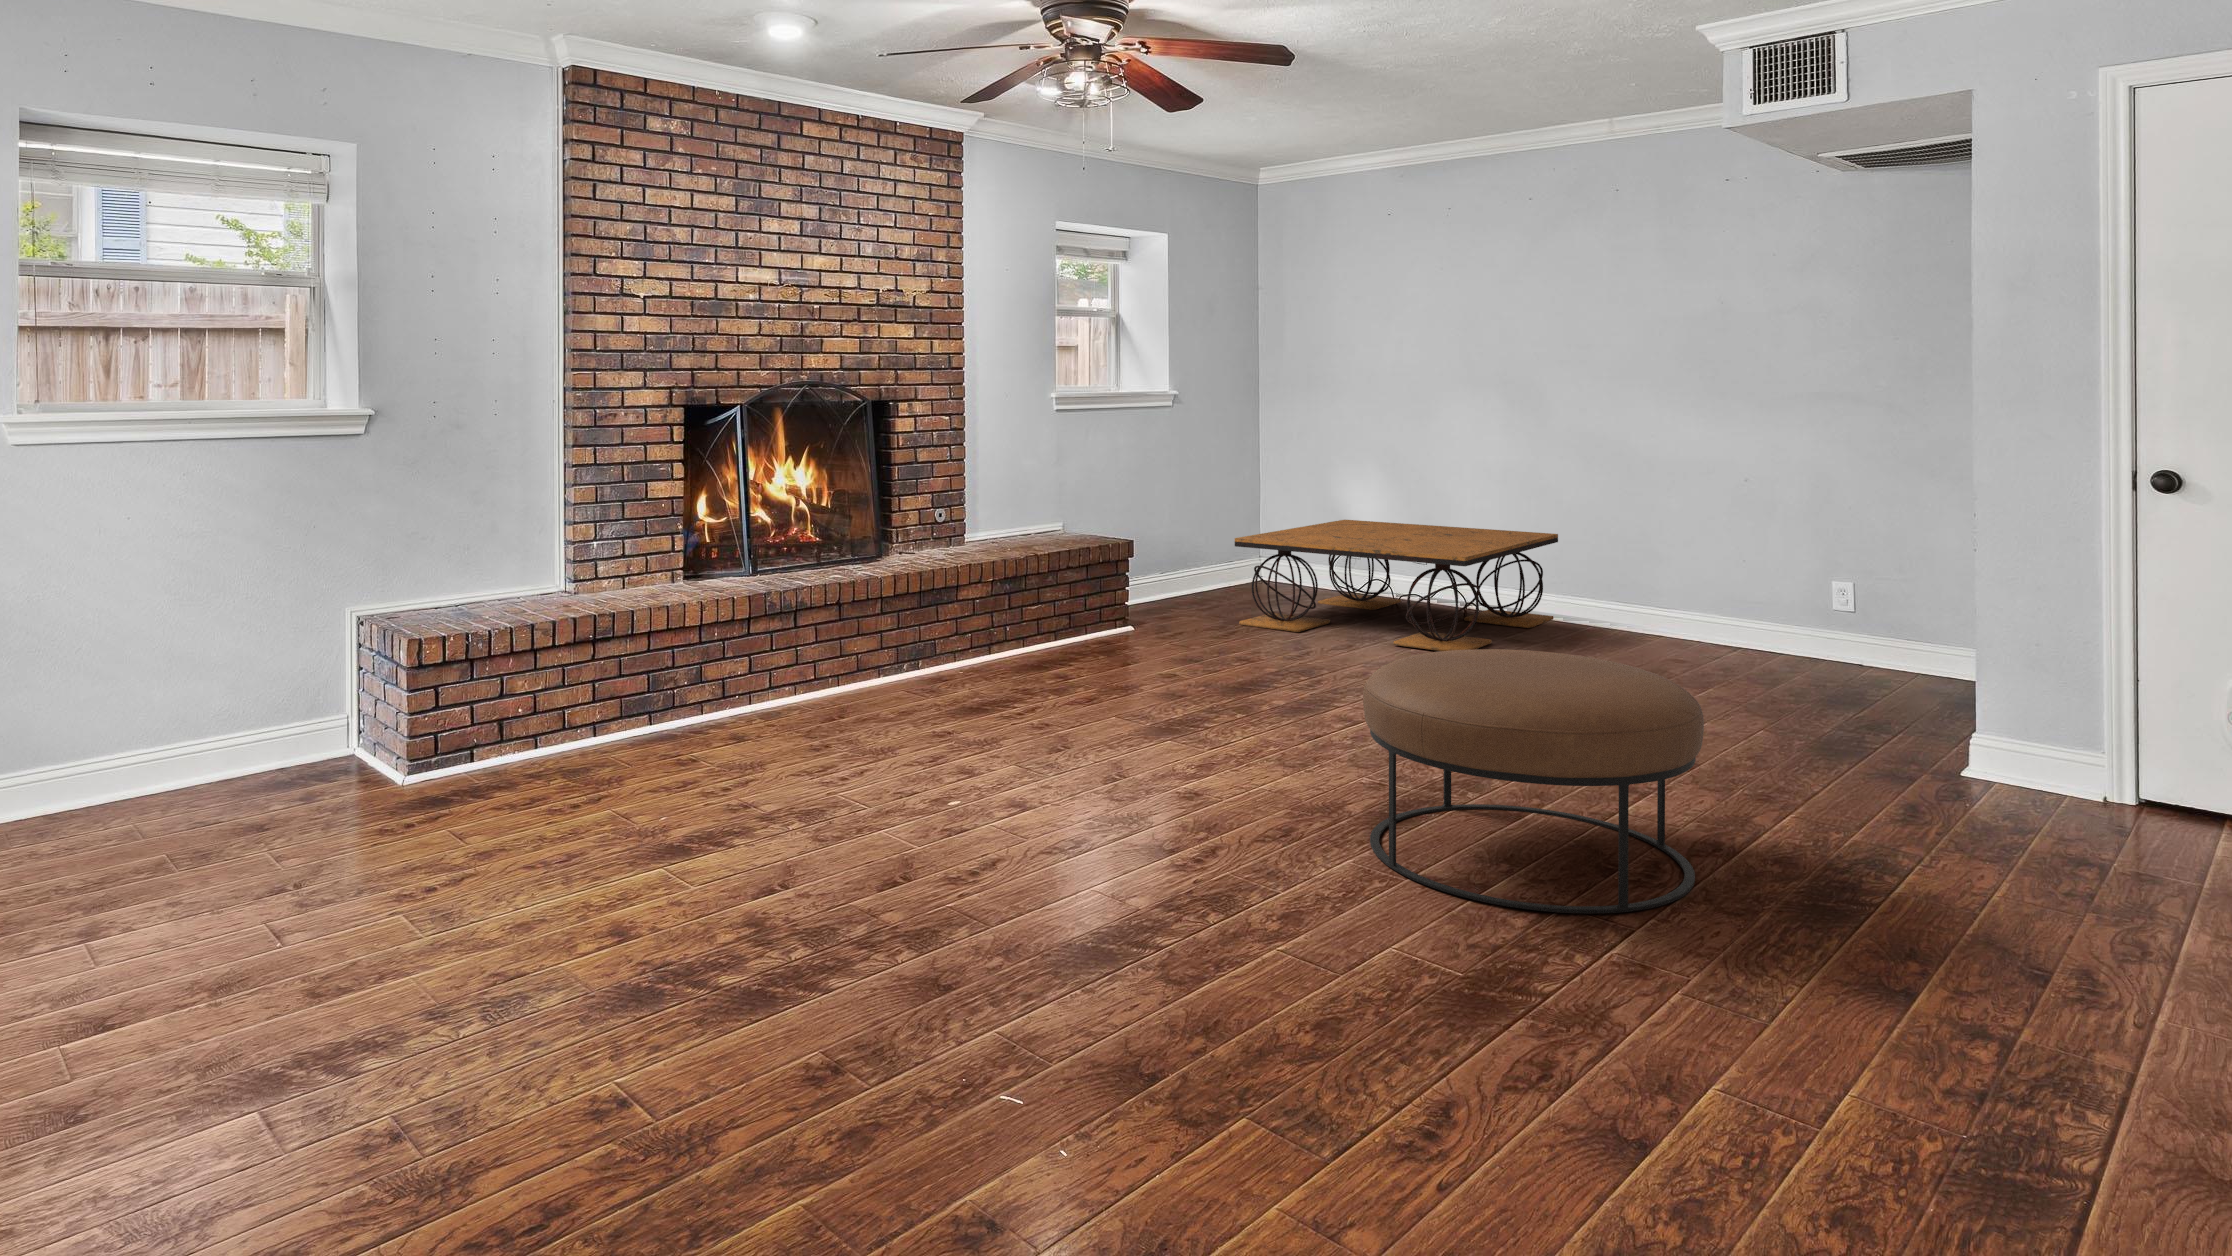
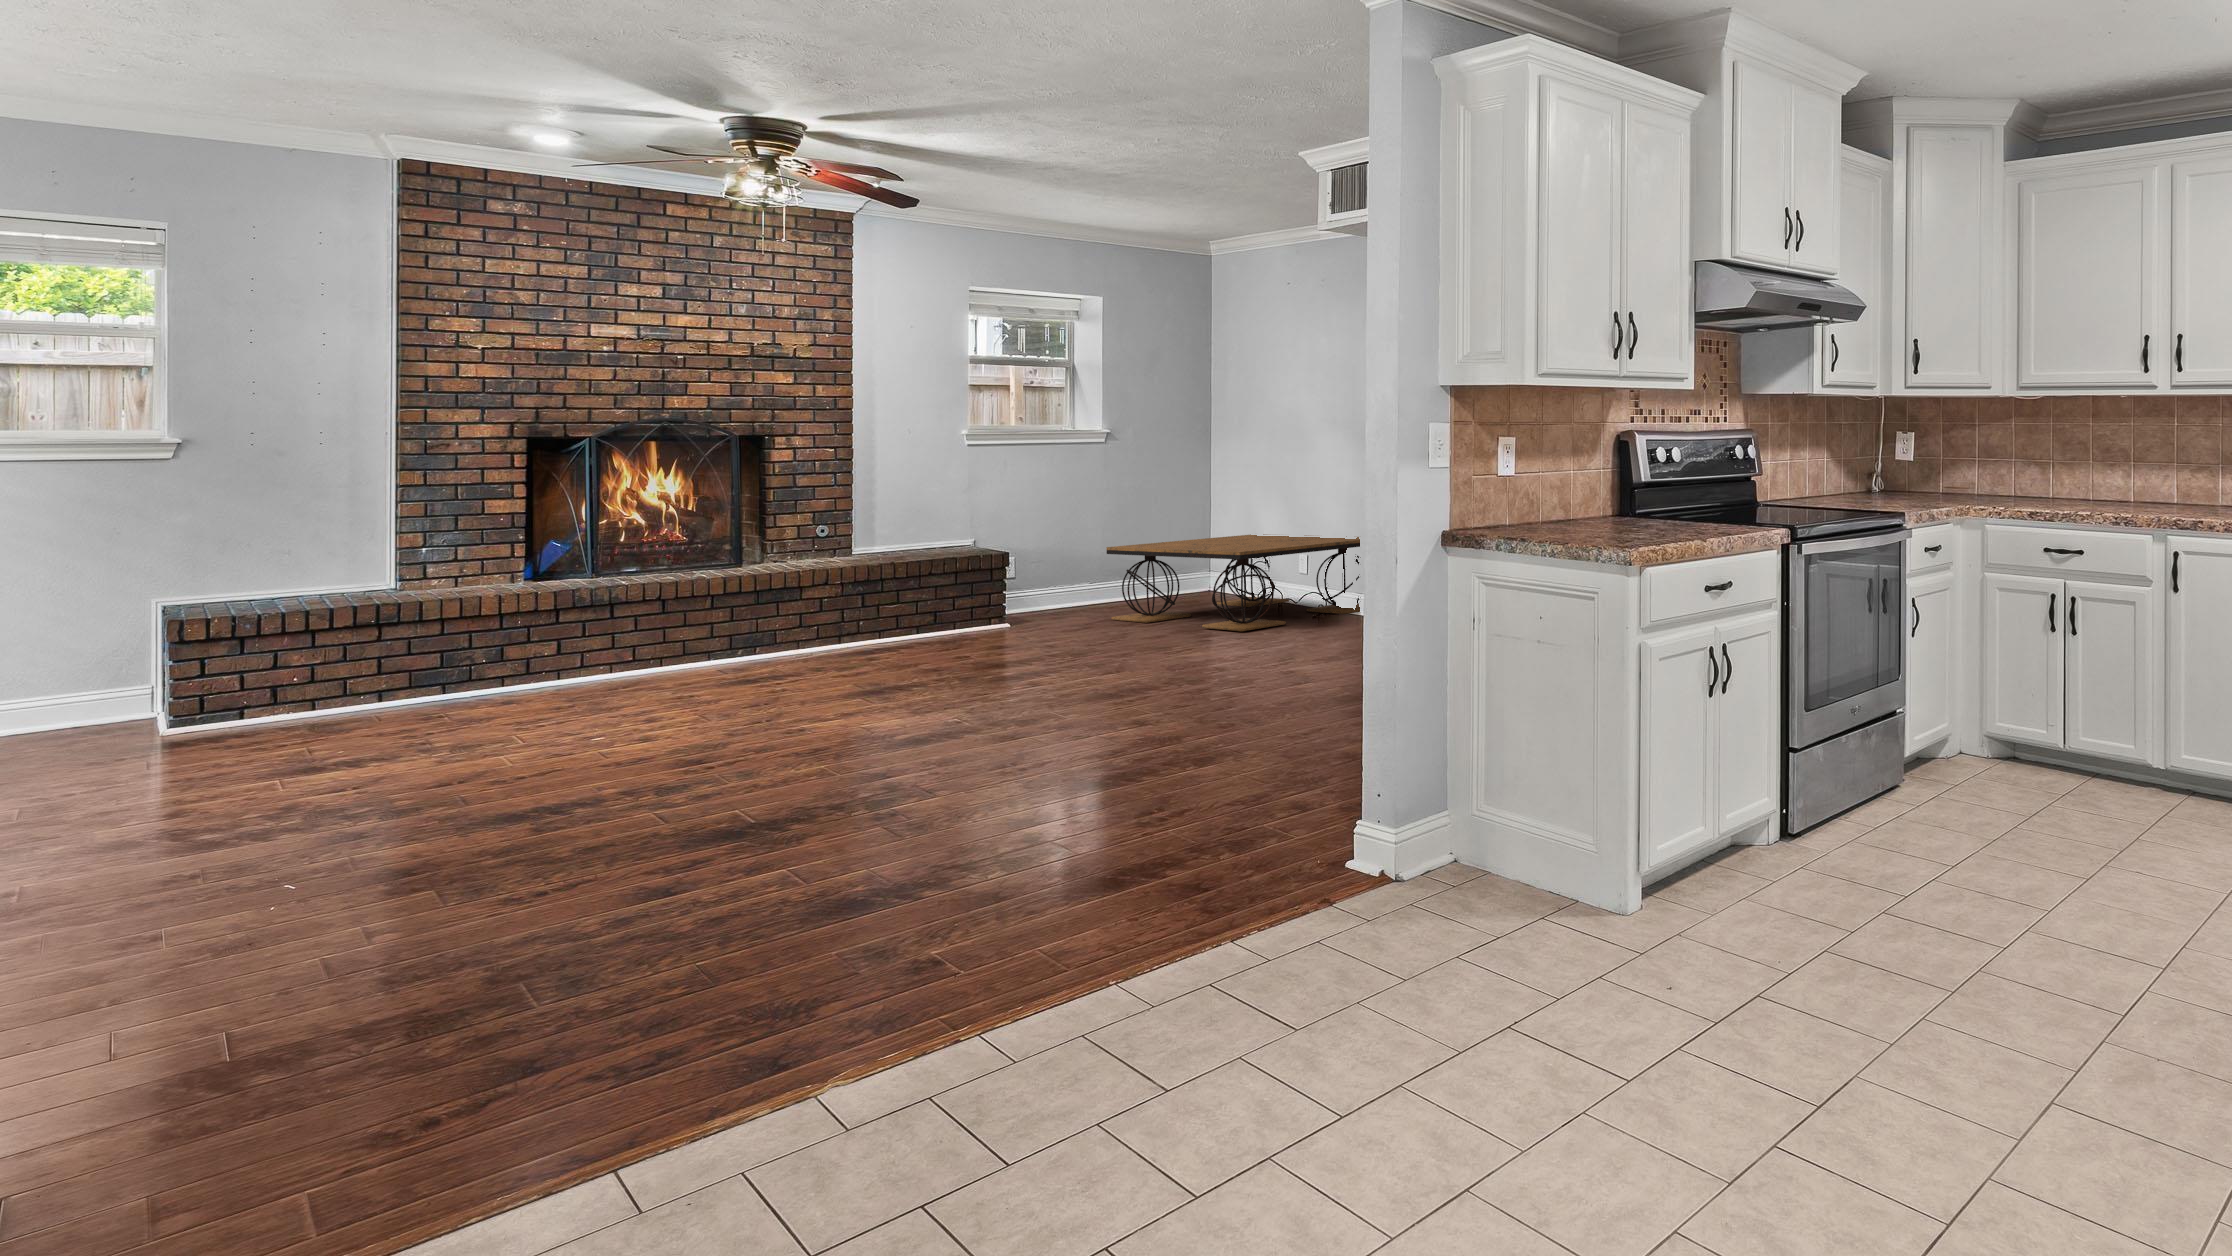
ottoman: present [1363,649,1704,914] -> none [839,595,1088,766]

